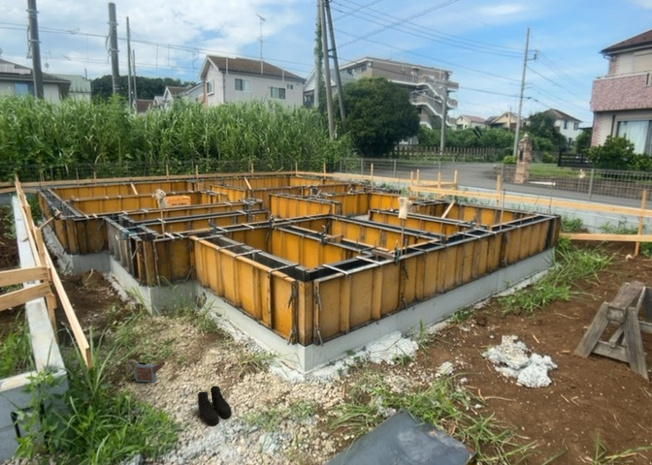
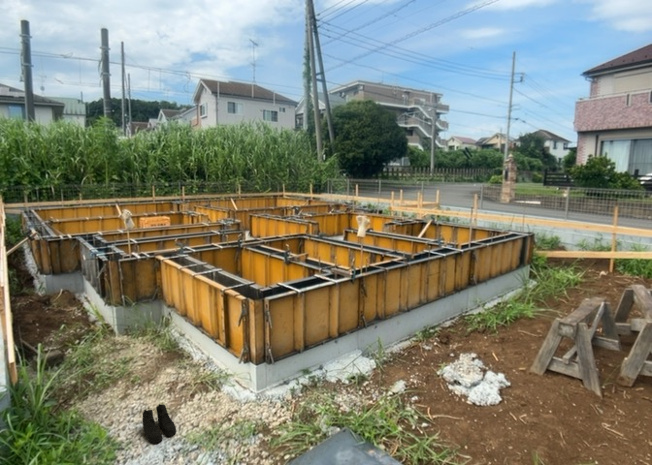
watering can: present [127,359,165,382] -> none [78,379,116,402]

